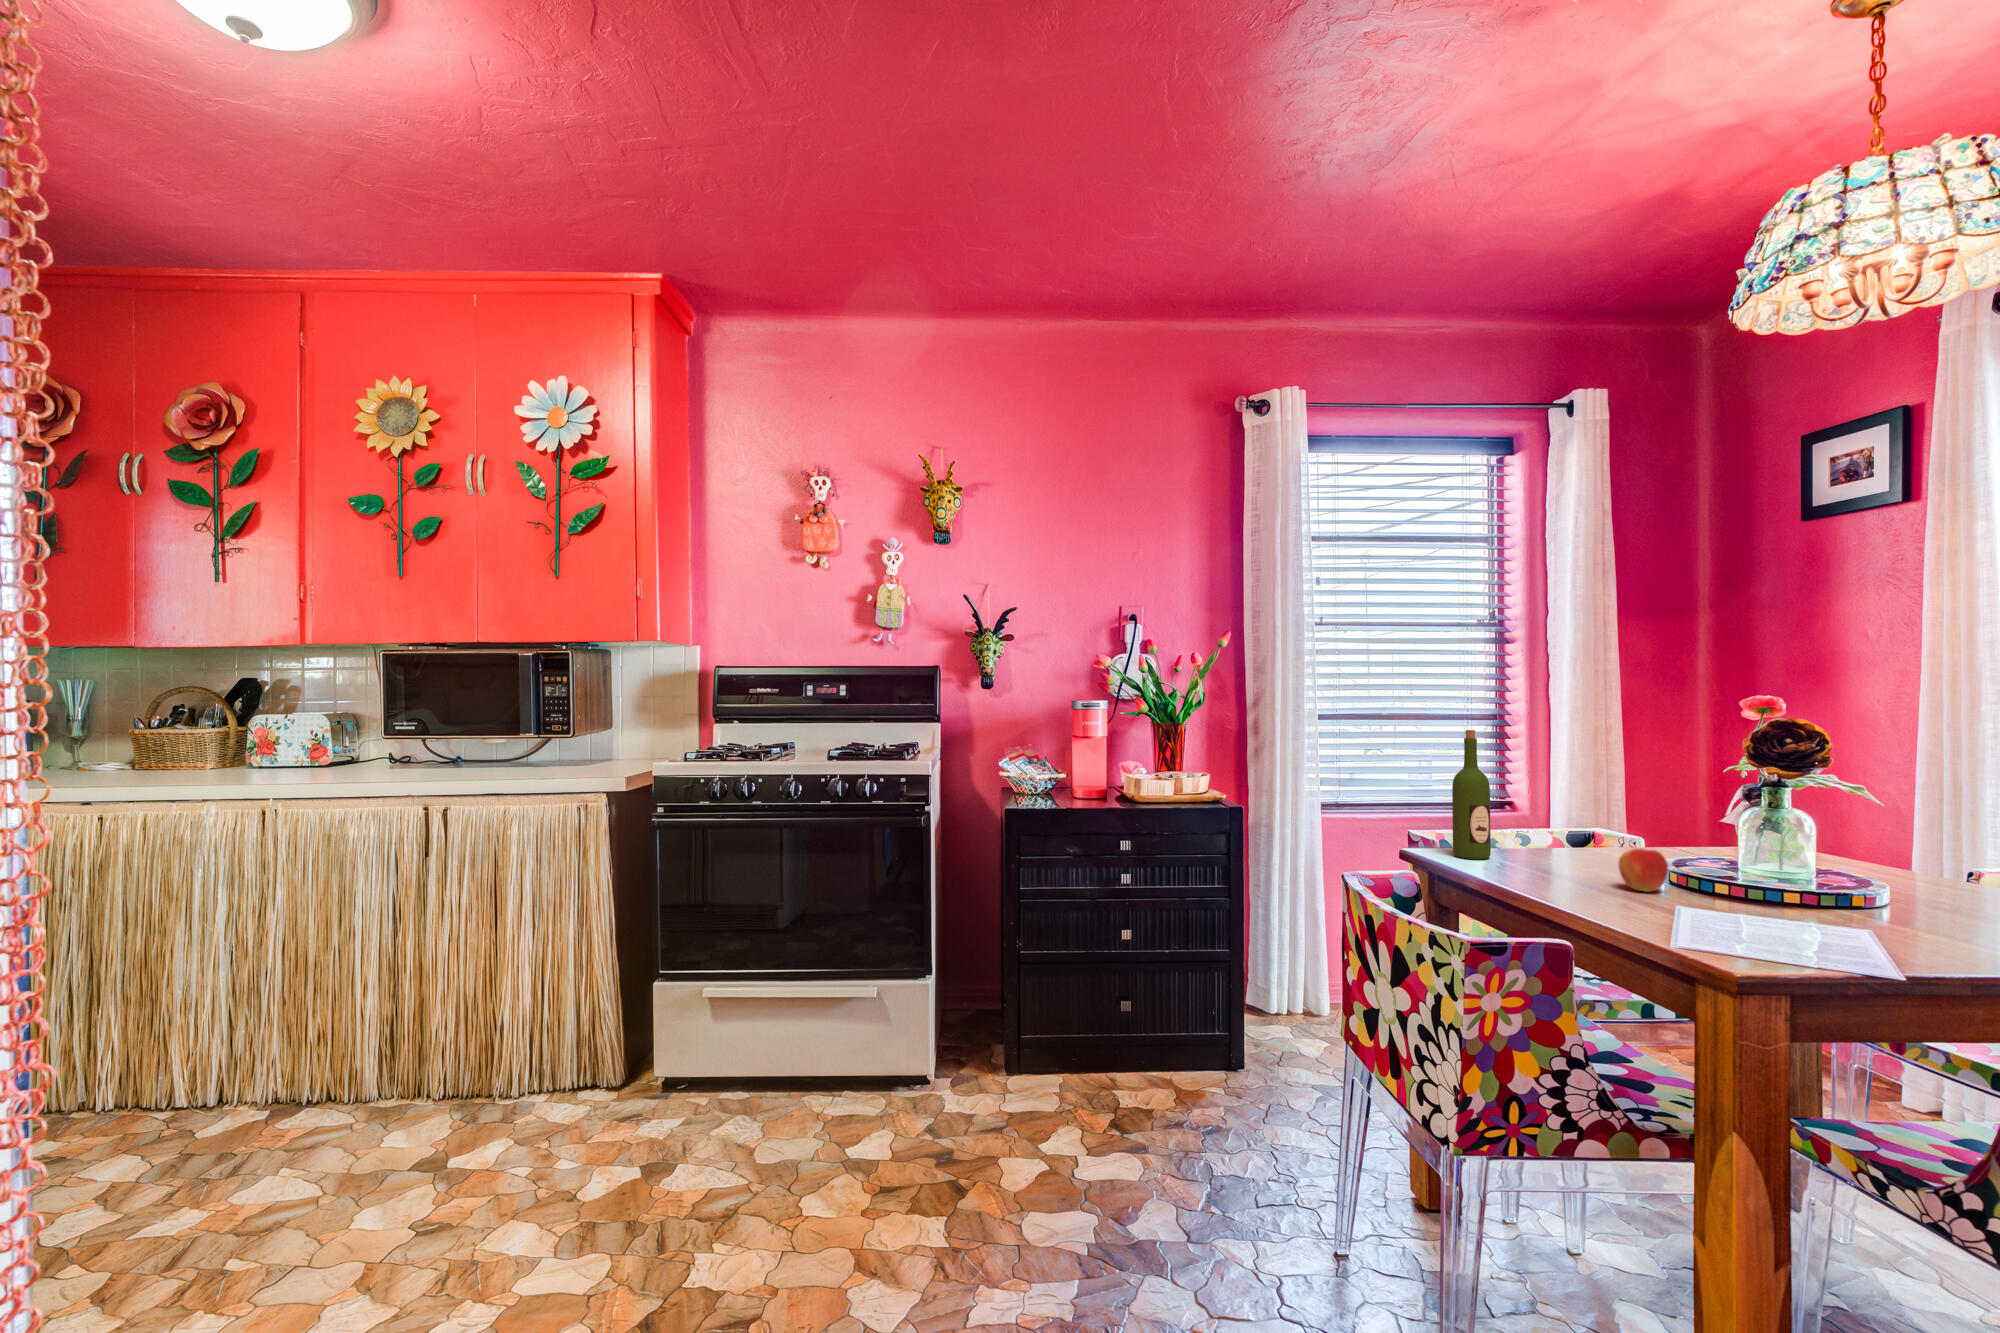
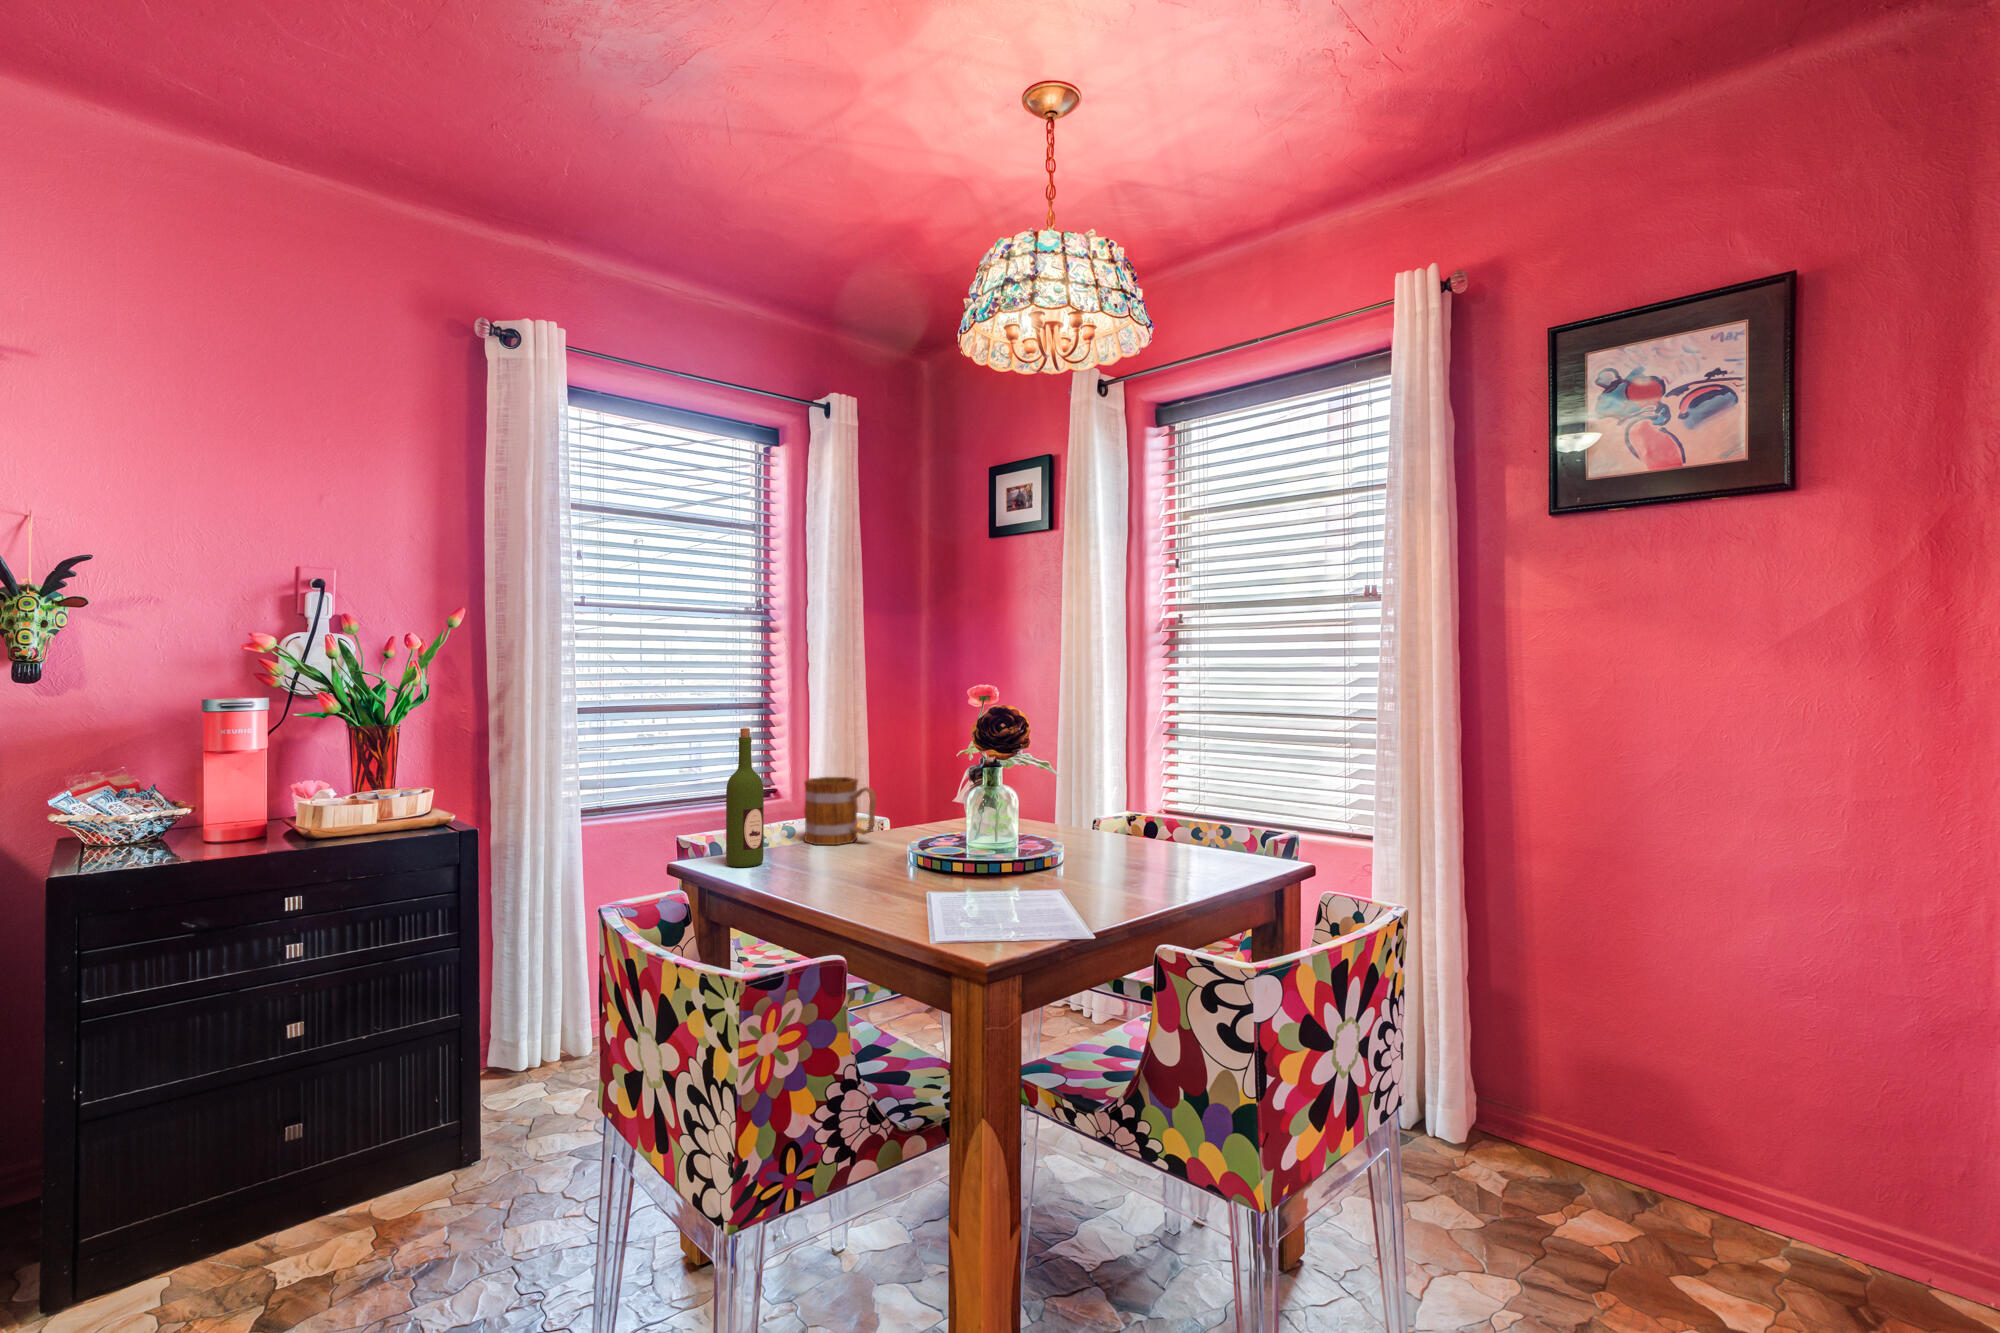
mug: none [1535,785,1620,853] -> present [804,777,876,845]
apple: present [1618,849,1668,892] -> none [879,832,918,881]

